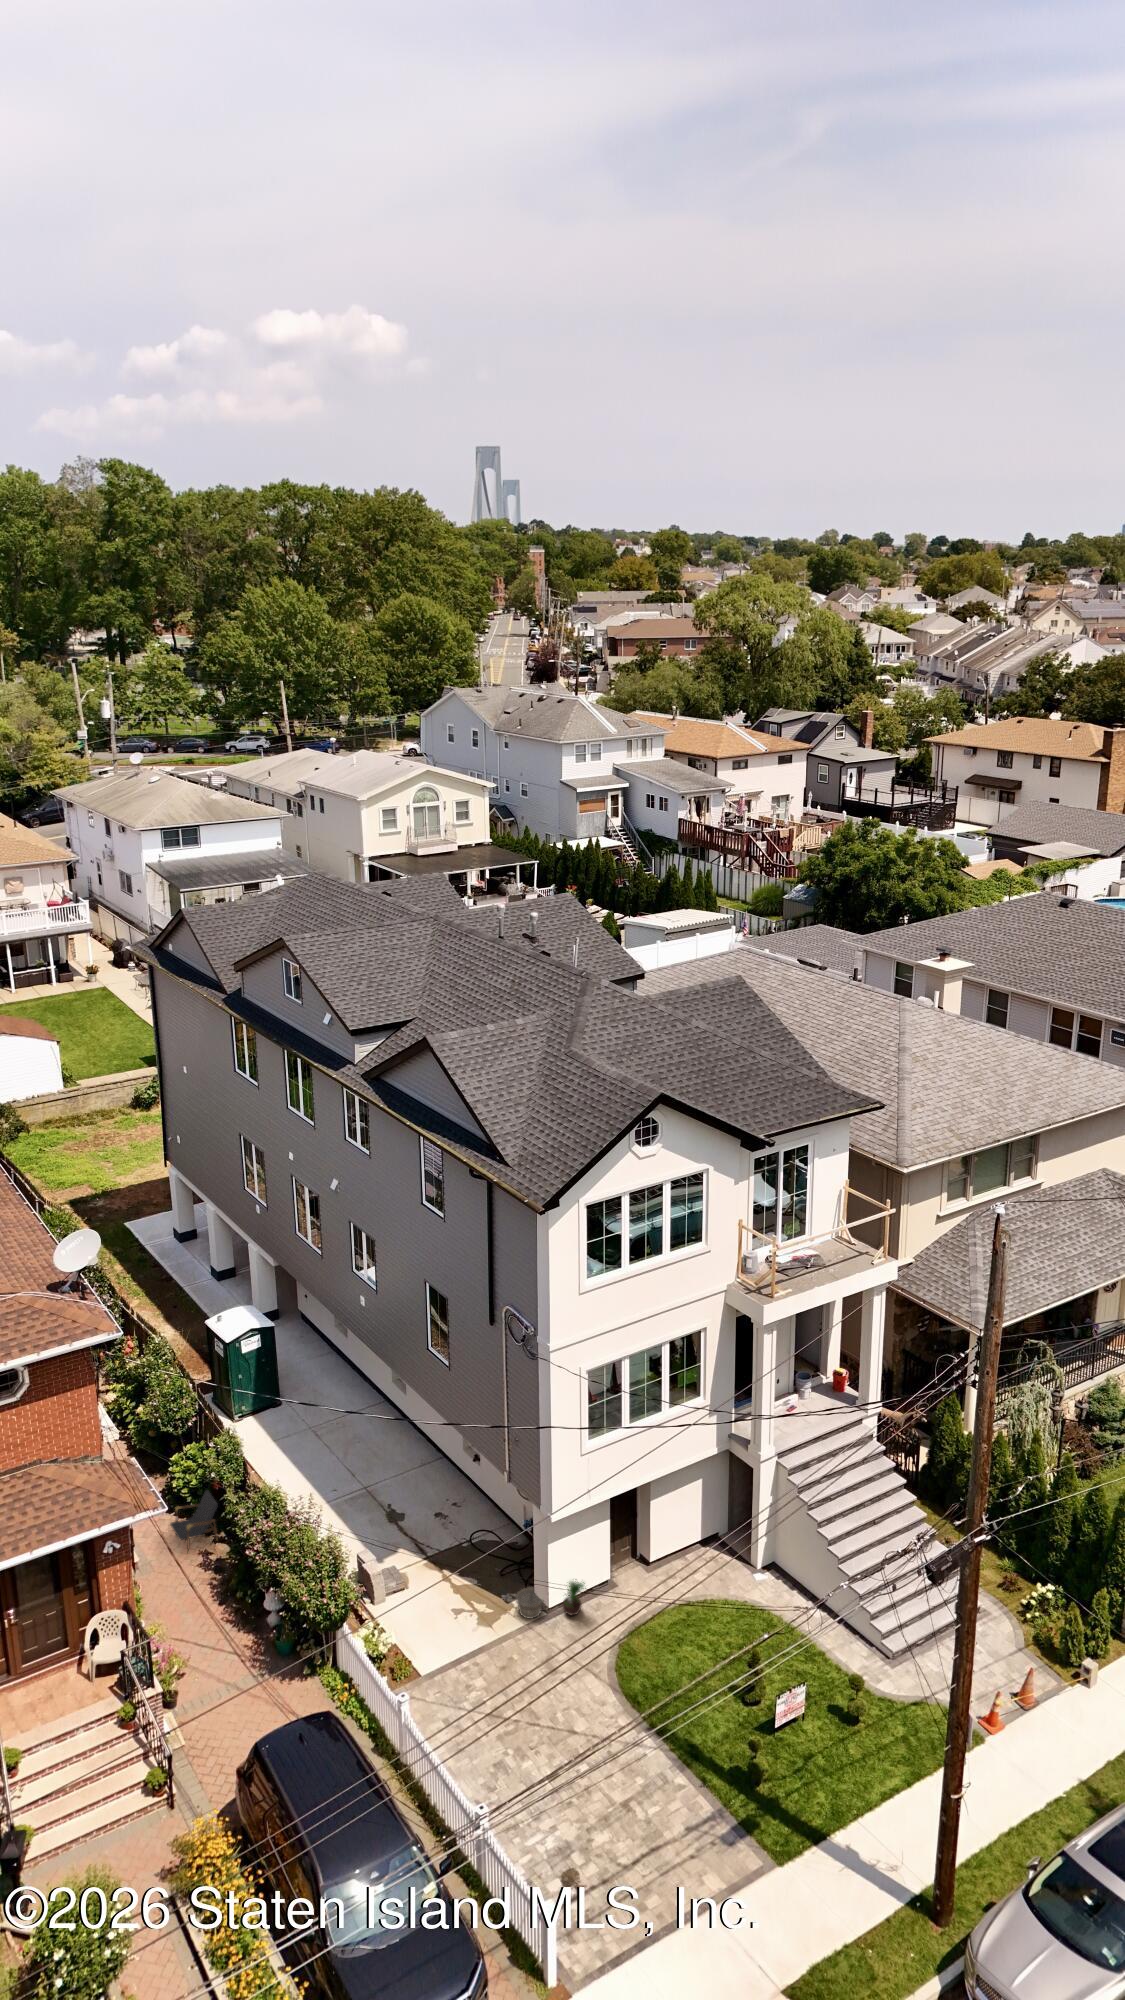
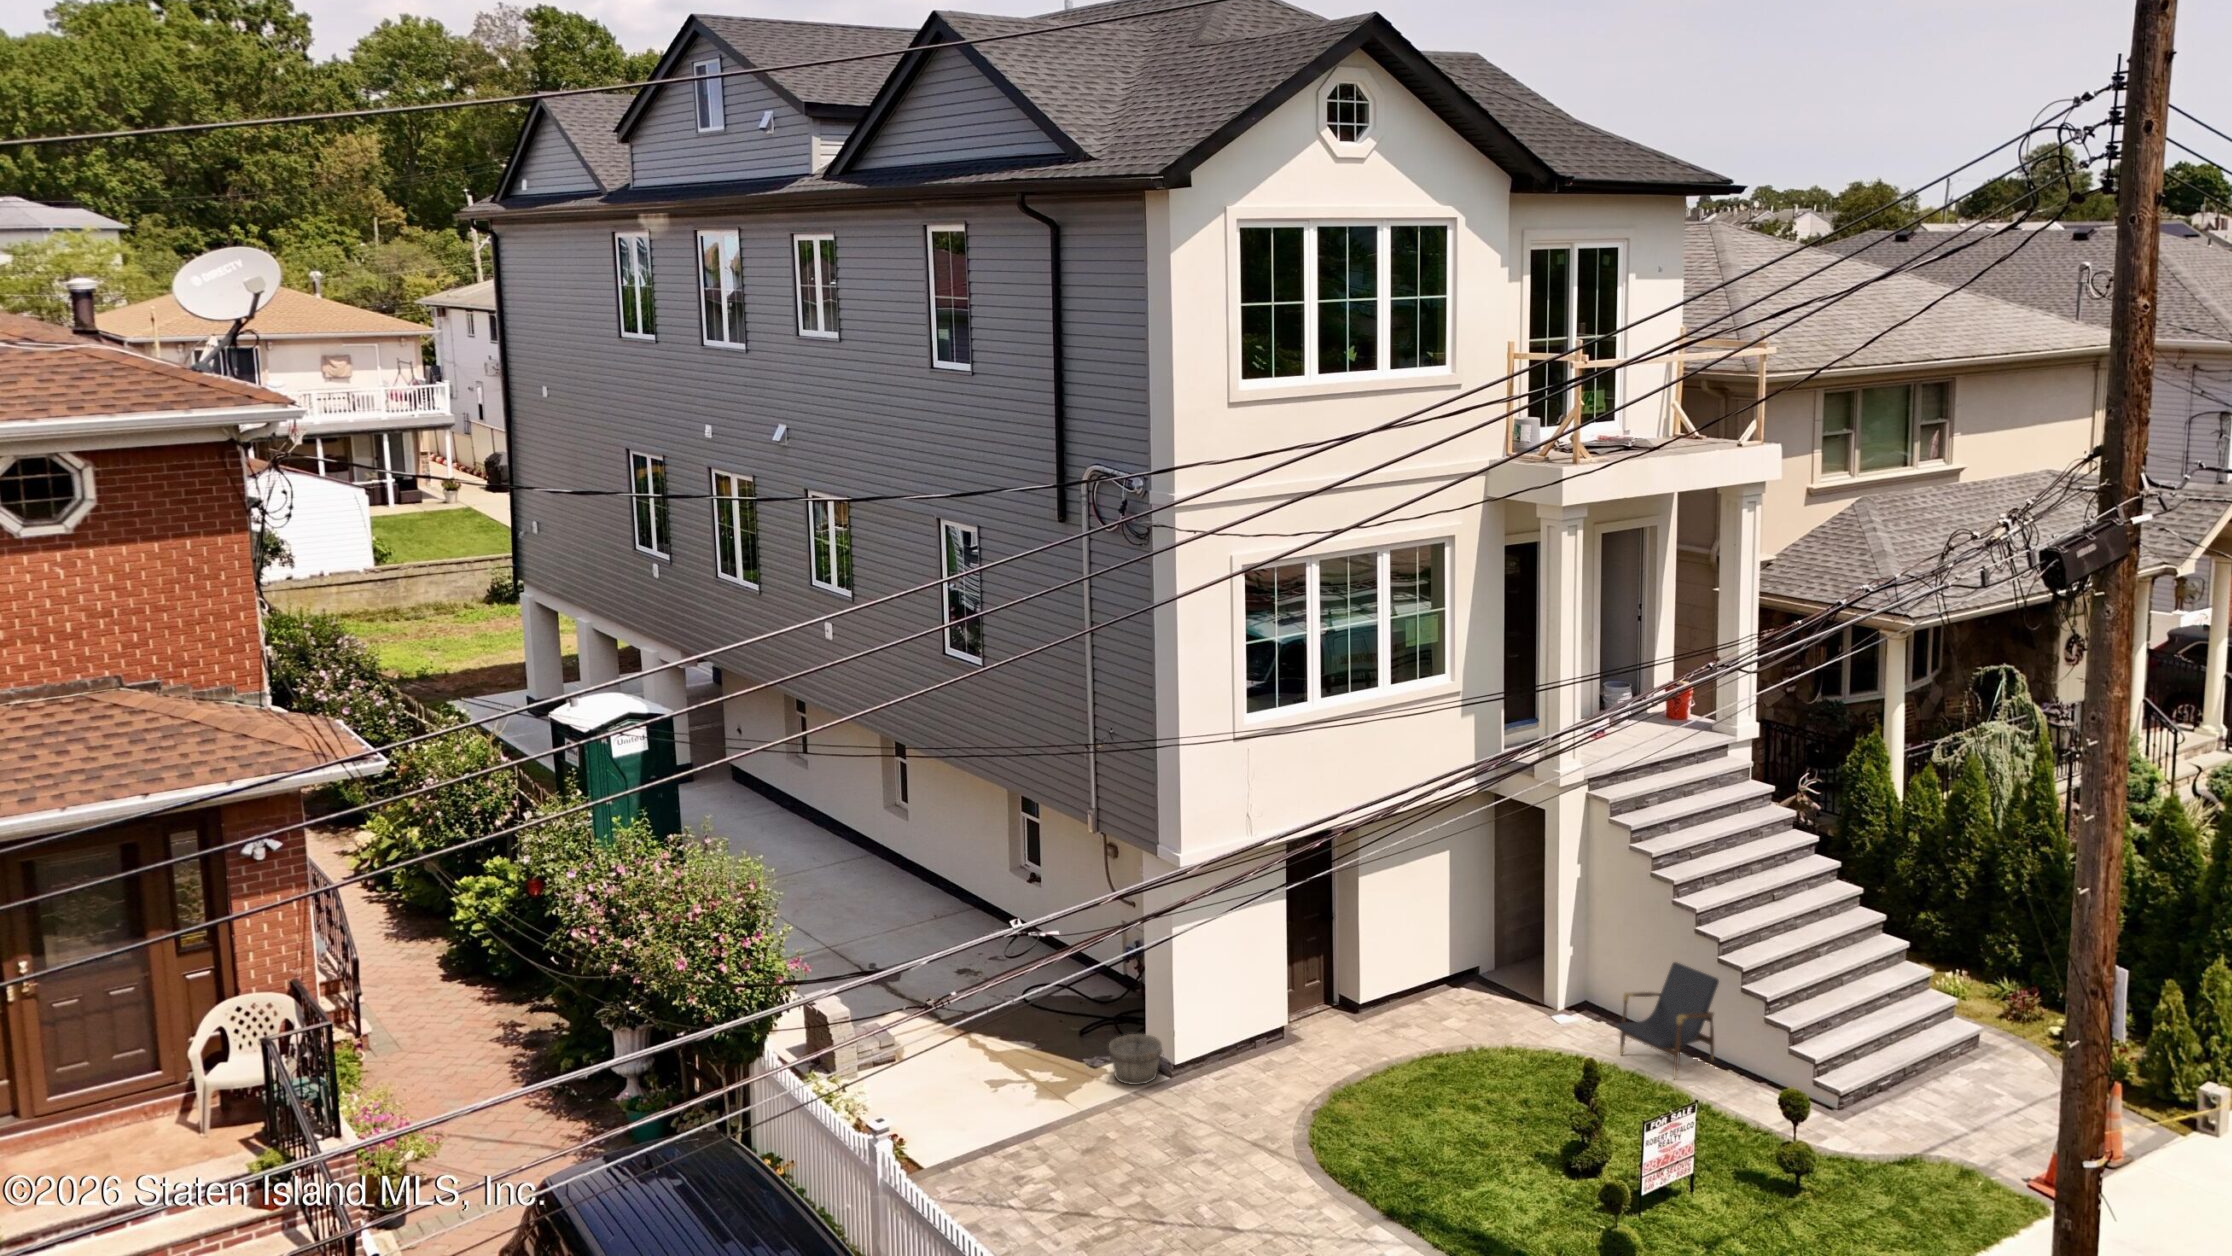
lounge chair: present [170,1491,217,1552] -> present [1618,962,1719,1080]
potted tree: present [562,1581,585,1615] -> none [1199,998,1246,1077]

